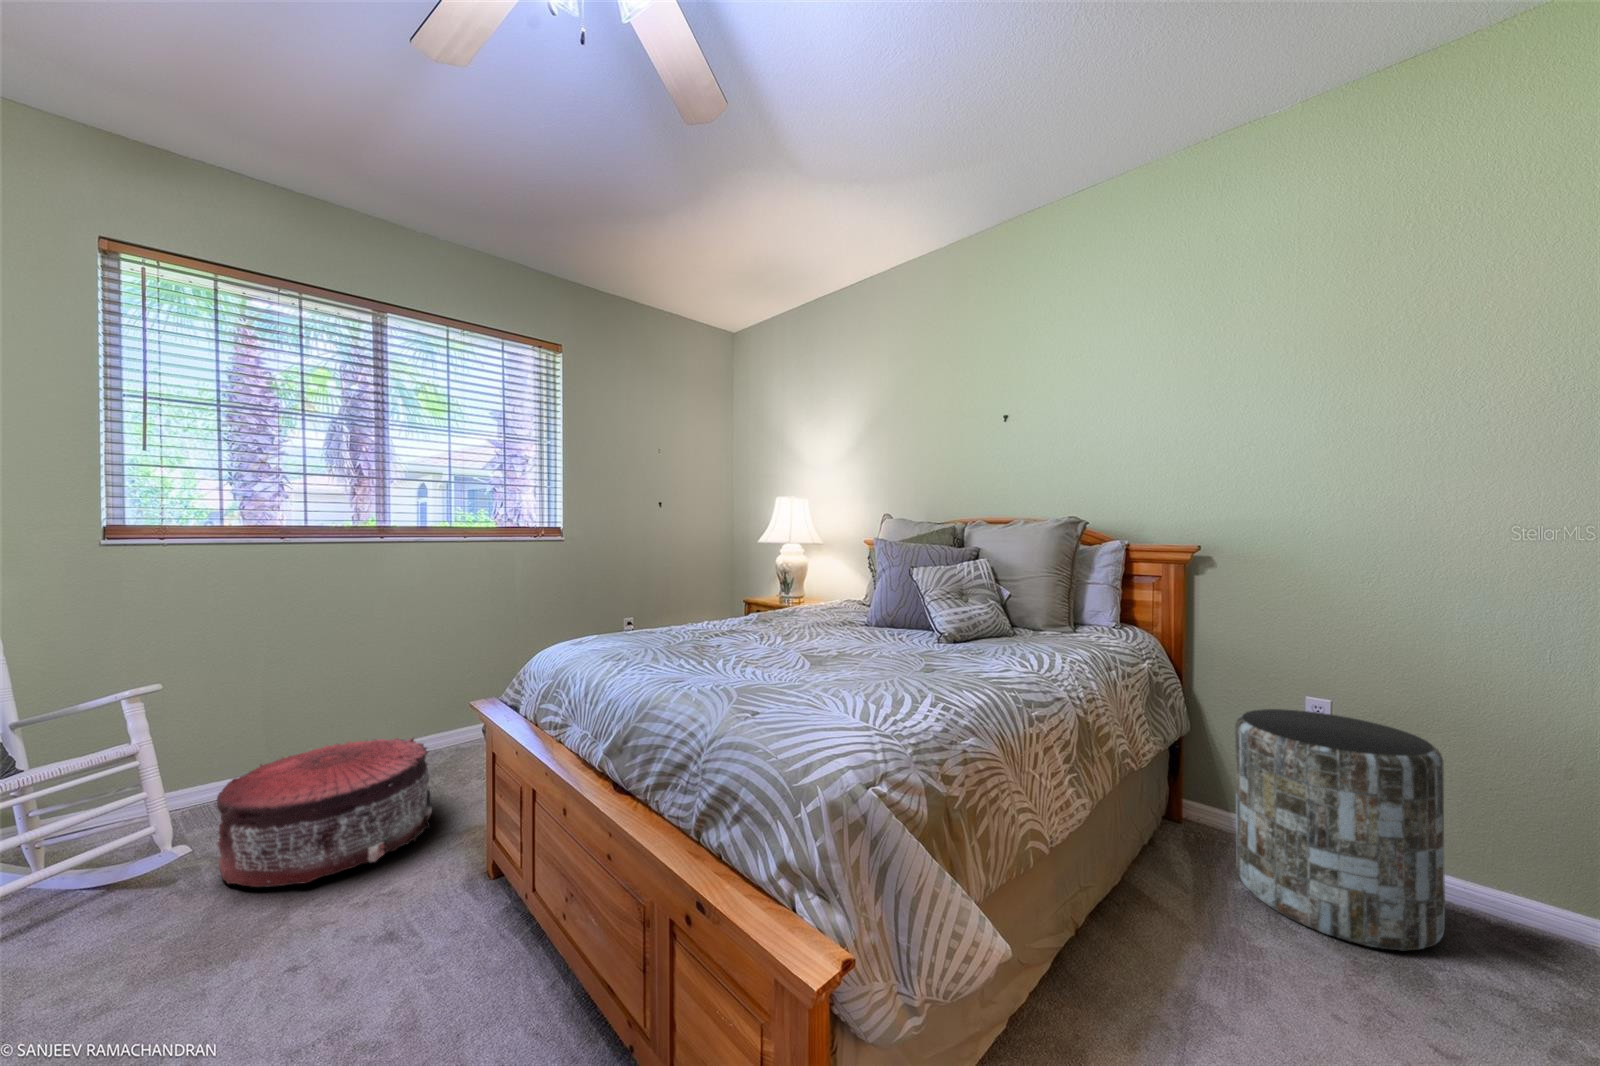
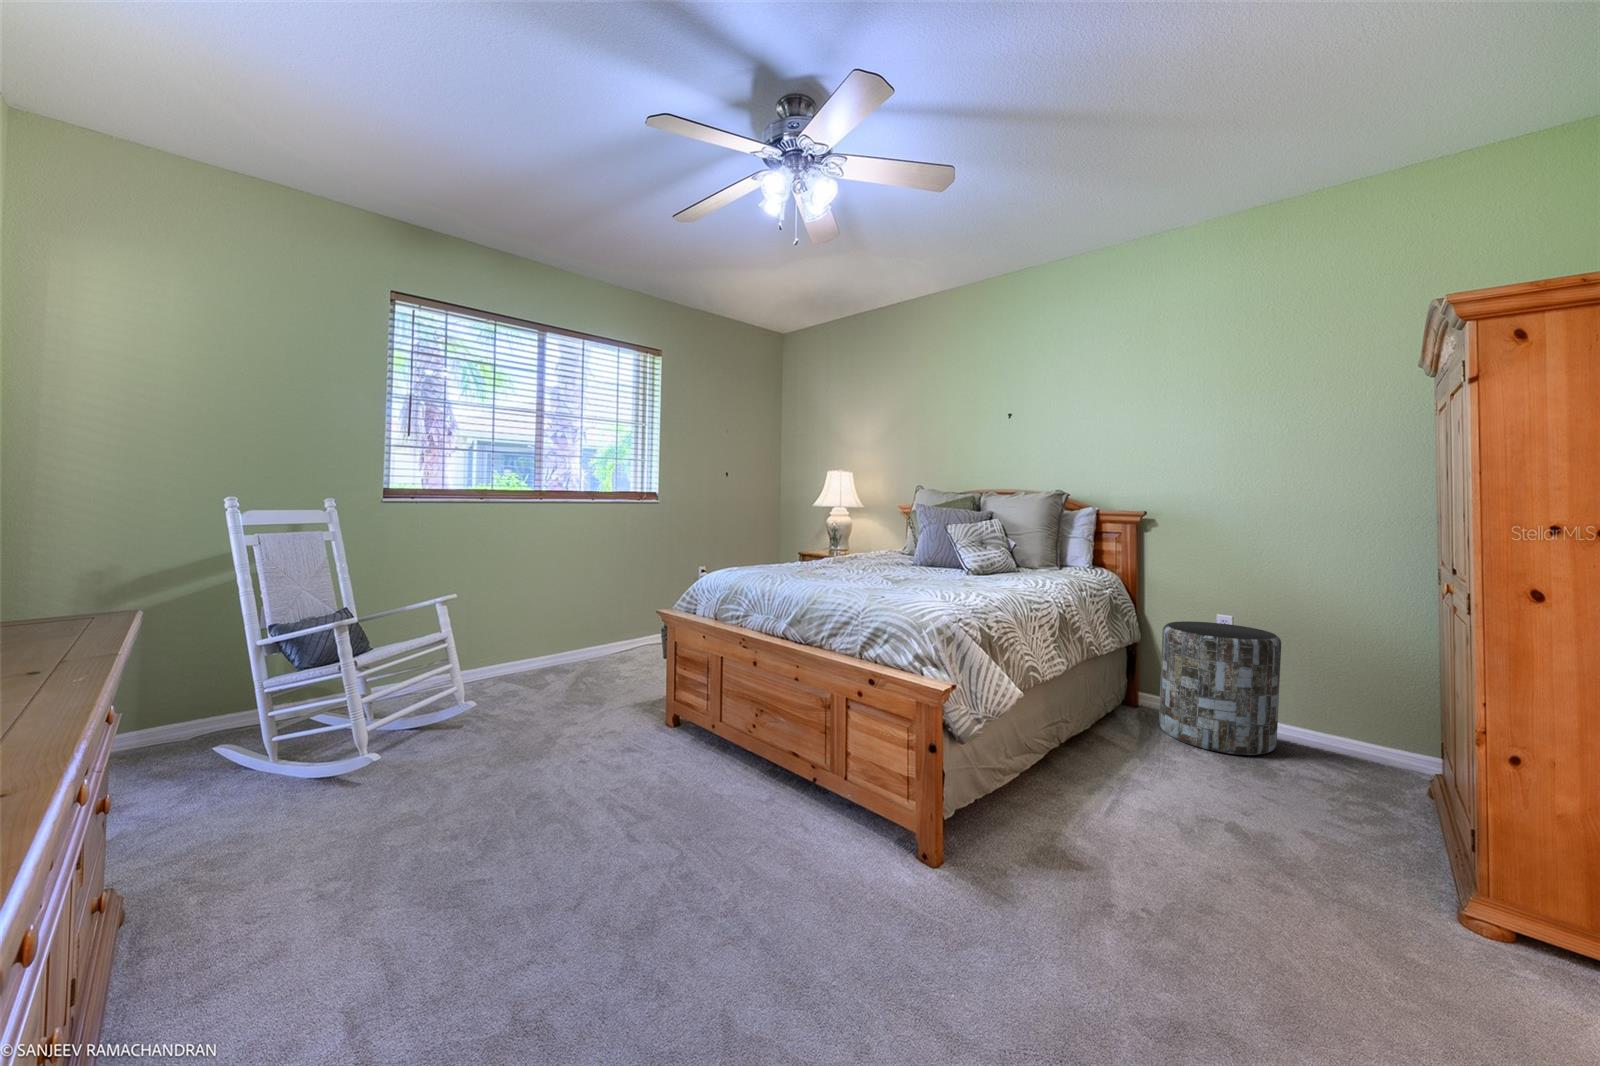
pouf: present [217,738,432,887] -> none [485,643,614,727]

